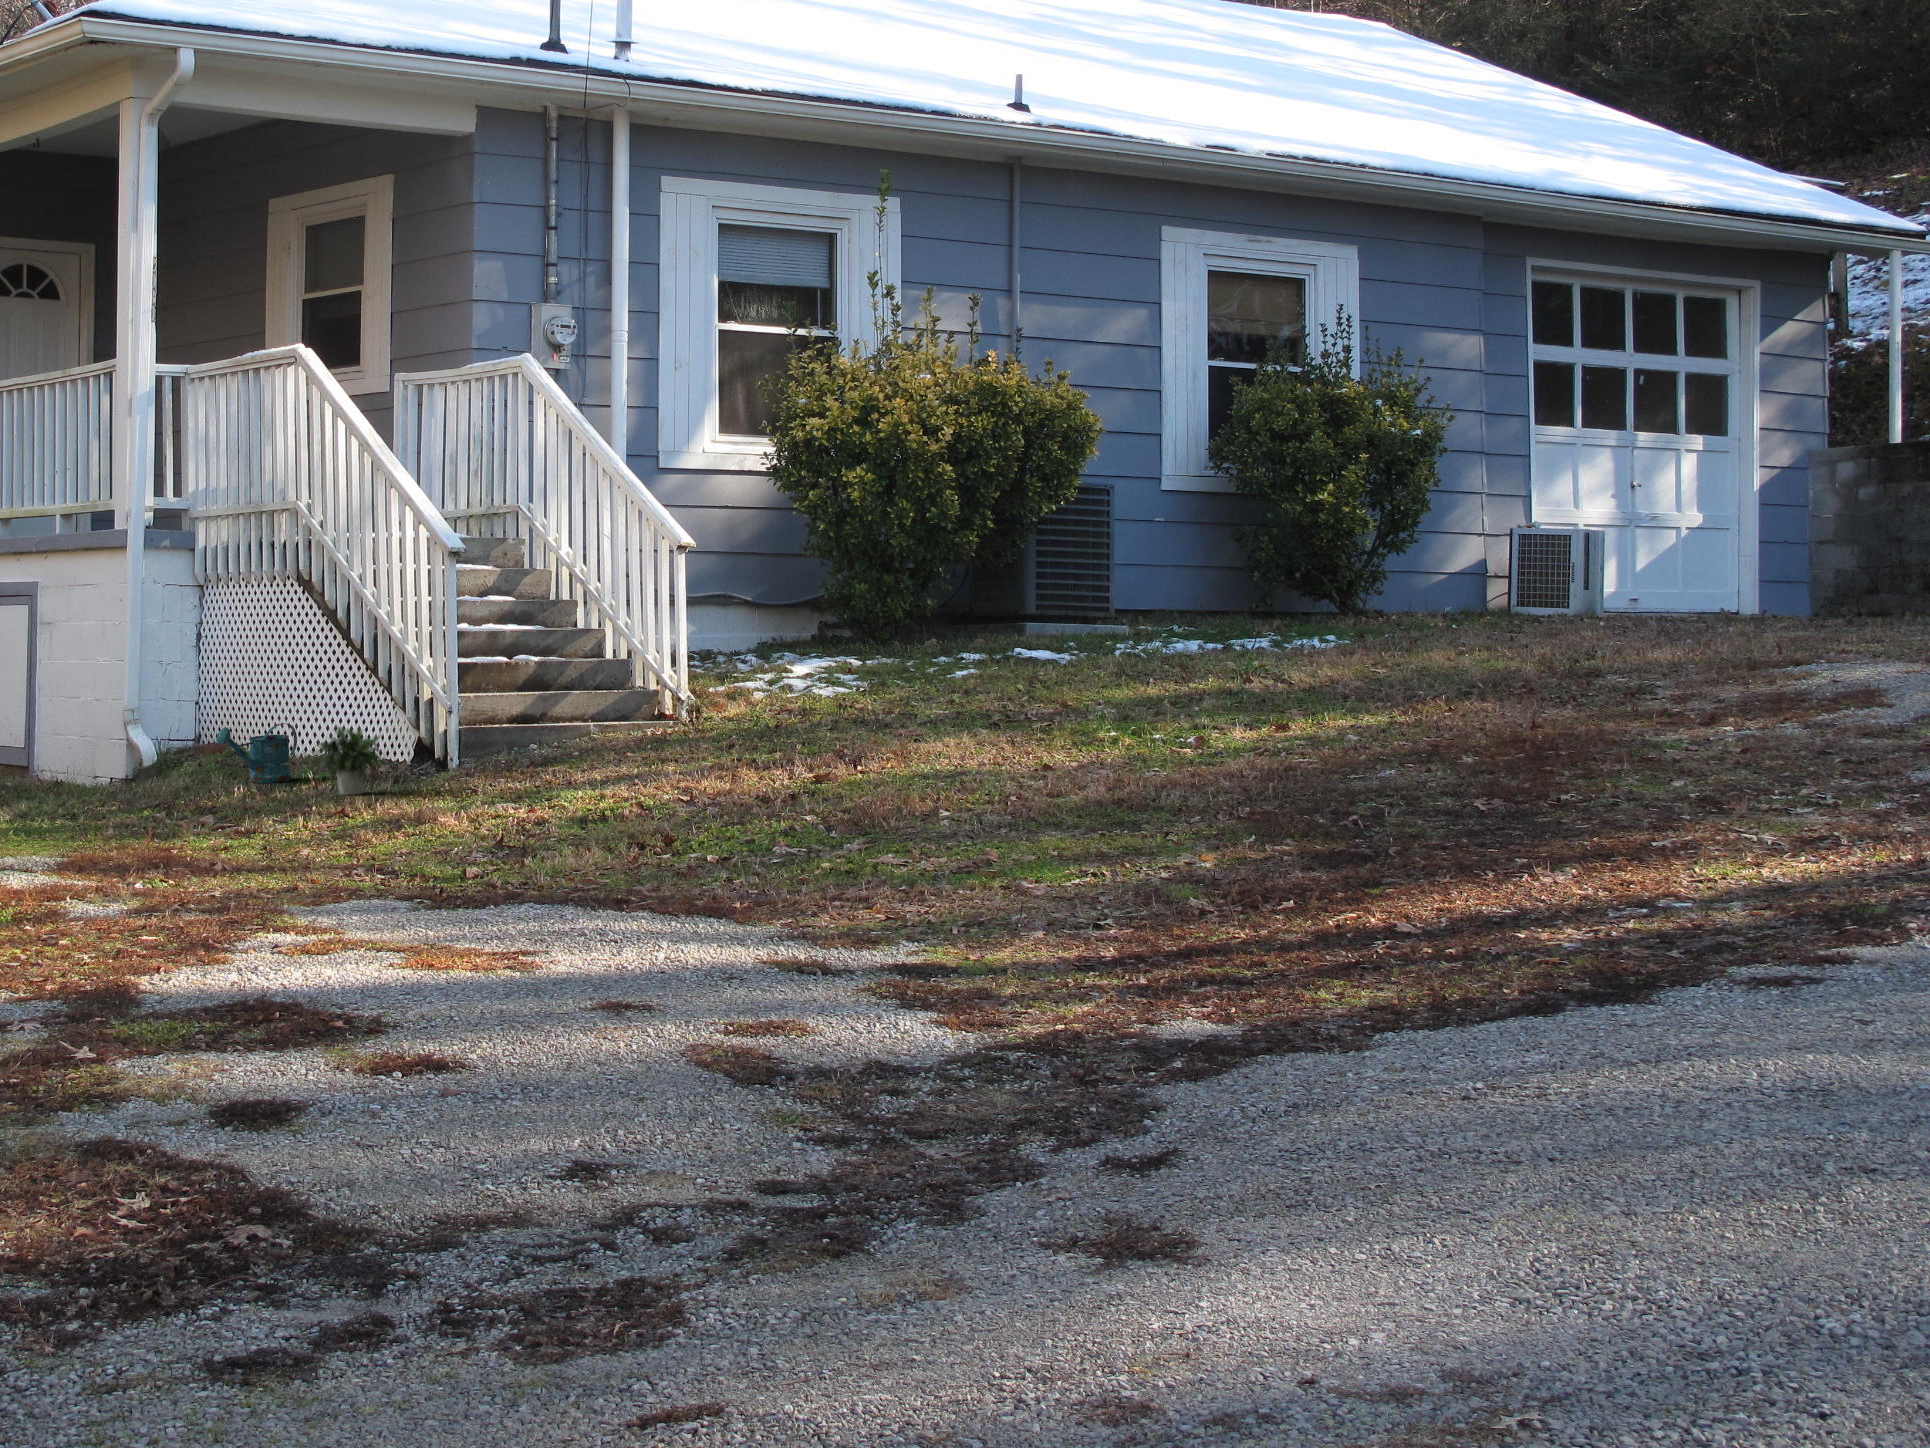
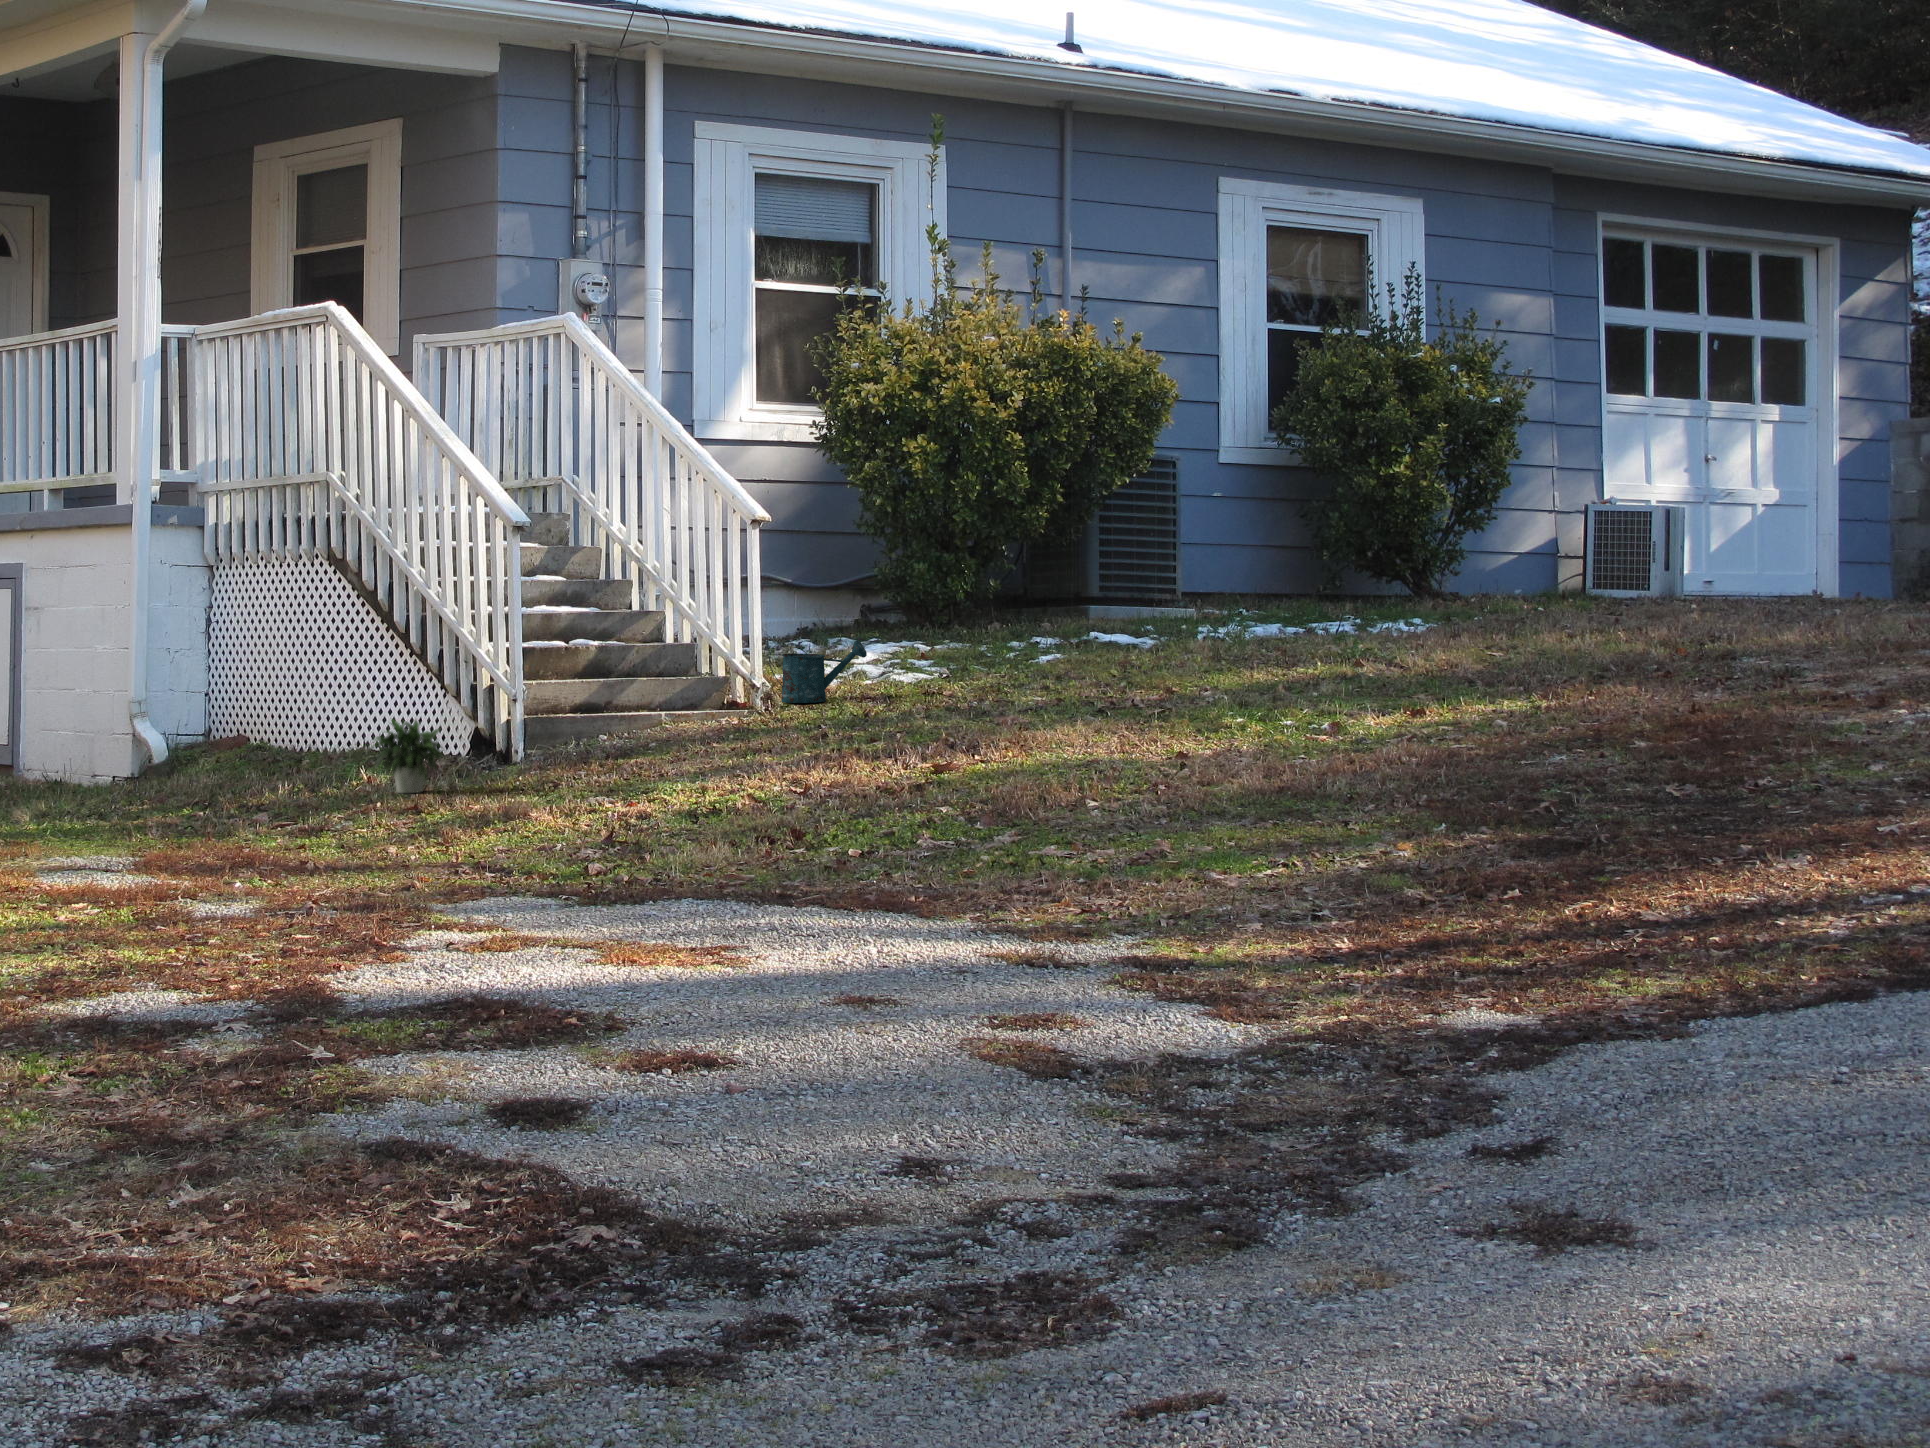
watering can: present [216,723,297,783] -> present [769,640,867,703]

